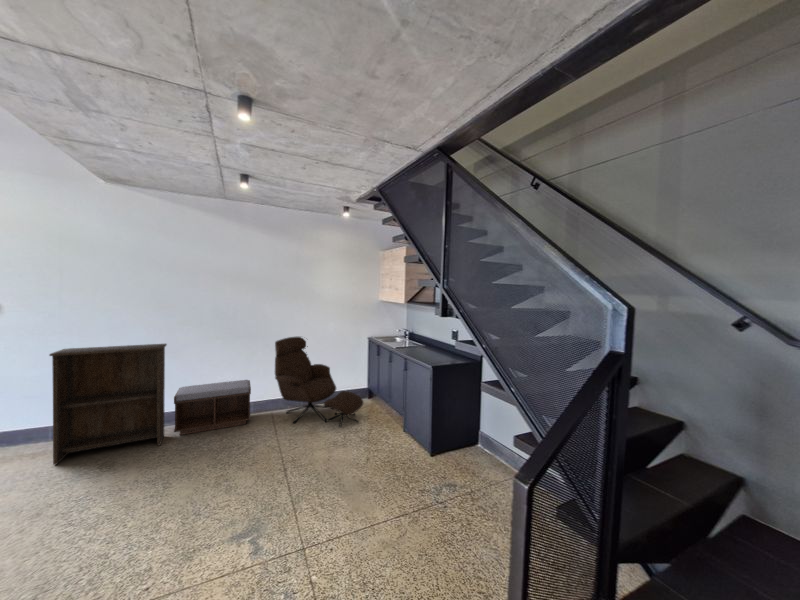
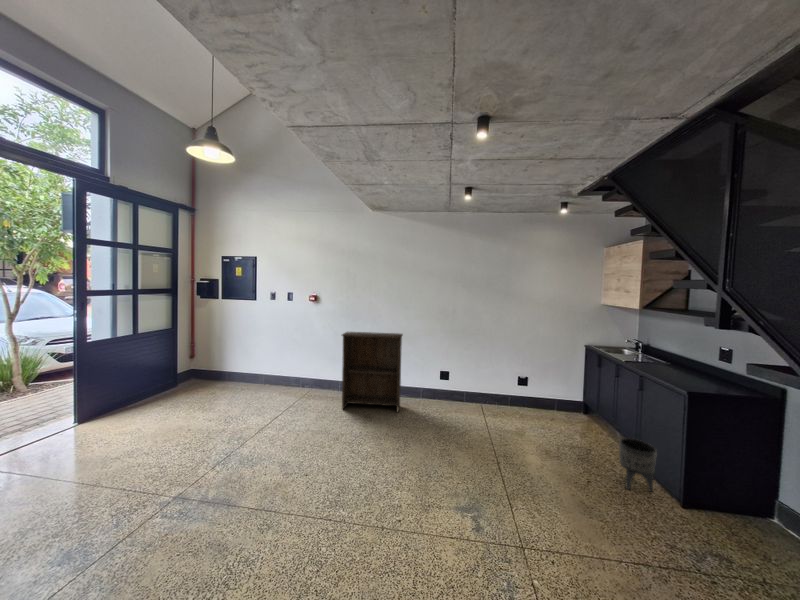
lounge chair: present [275,337,363,427] -> none [484,337,579,439]
bench: present [174,380,251,435] -> none [406,370,463,411]
planter: none [390,410,415,454] -> present [619,438,657,491]

